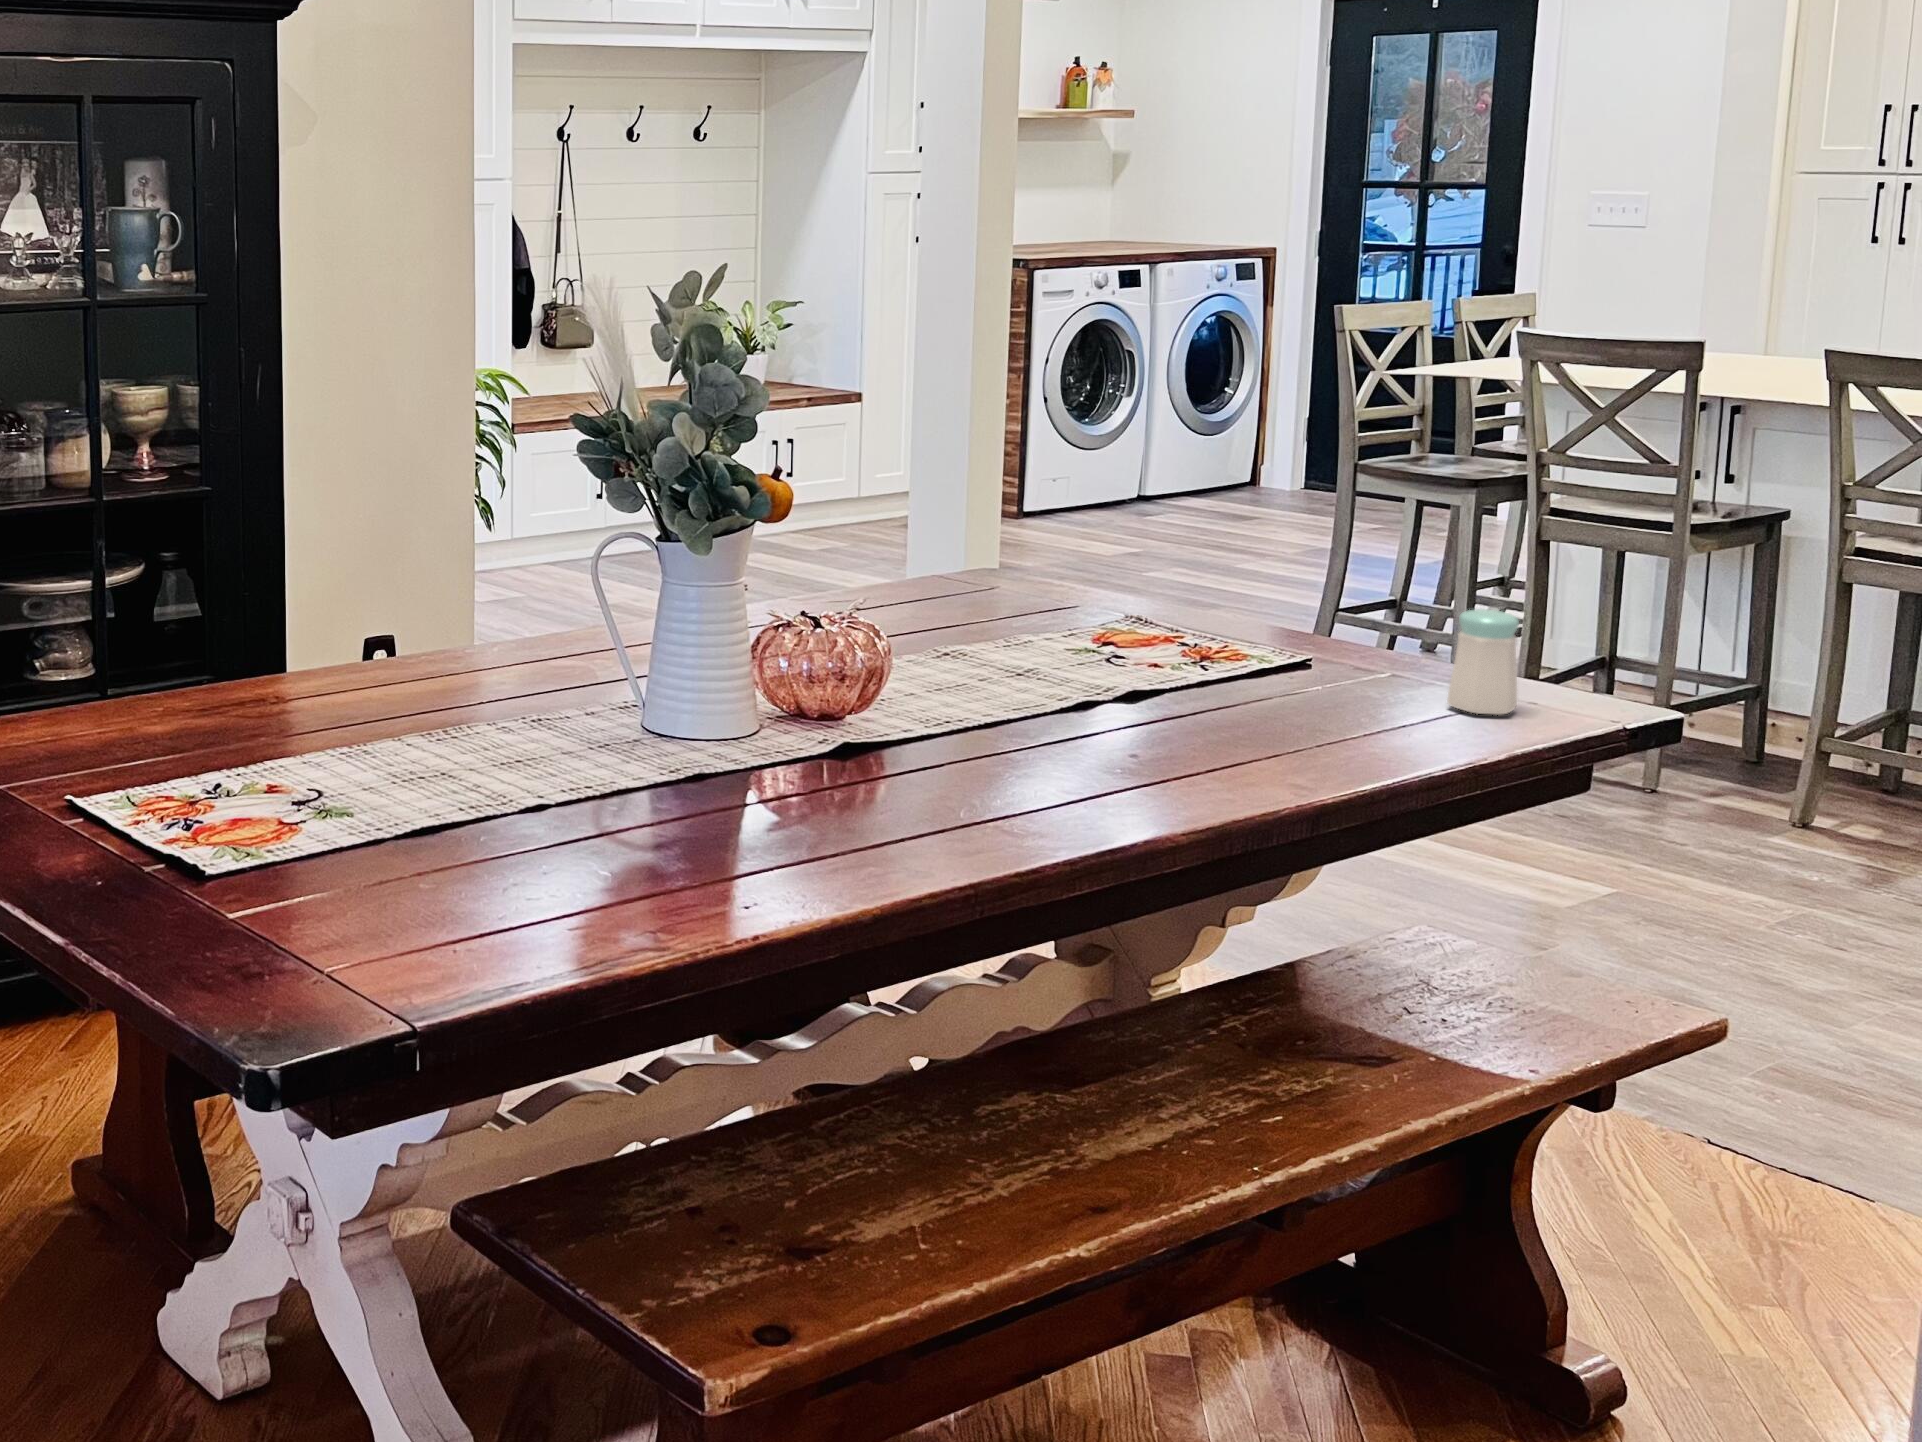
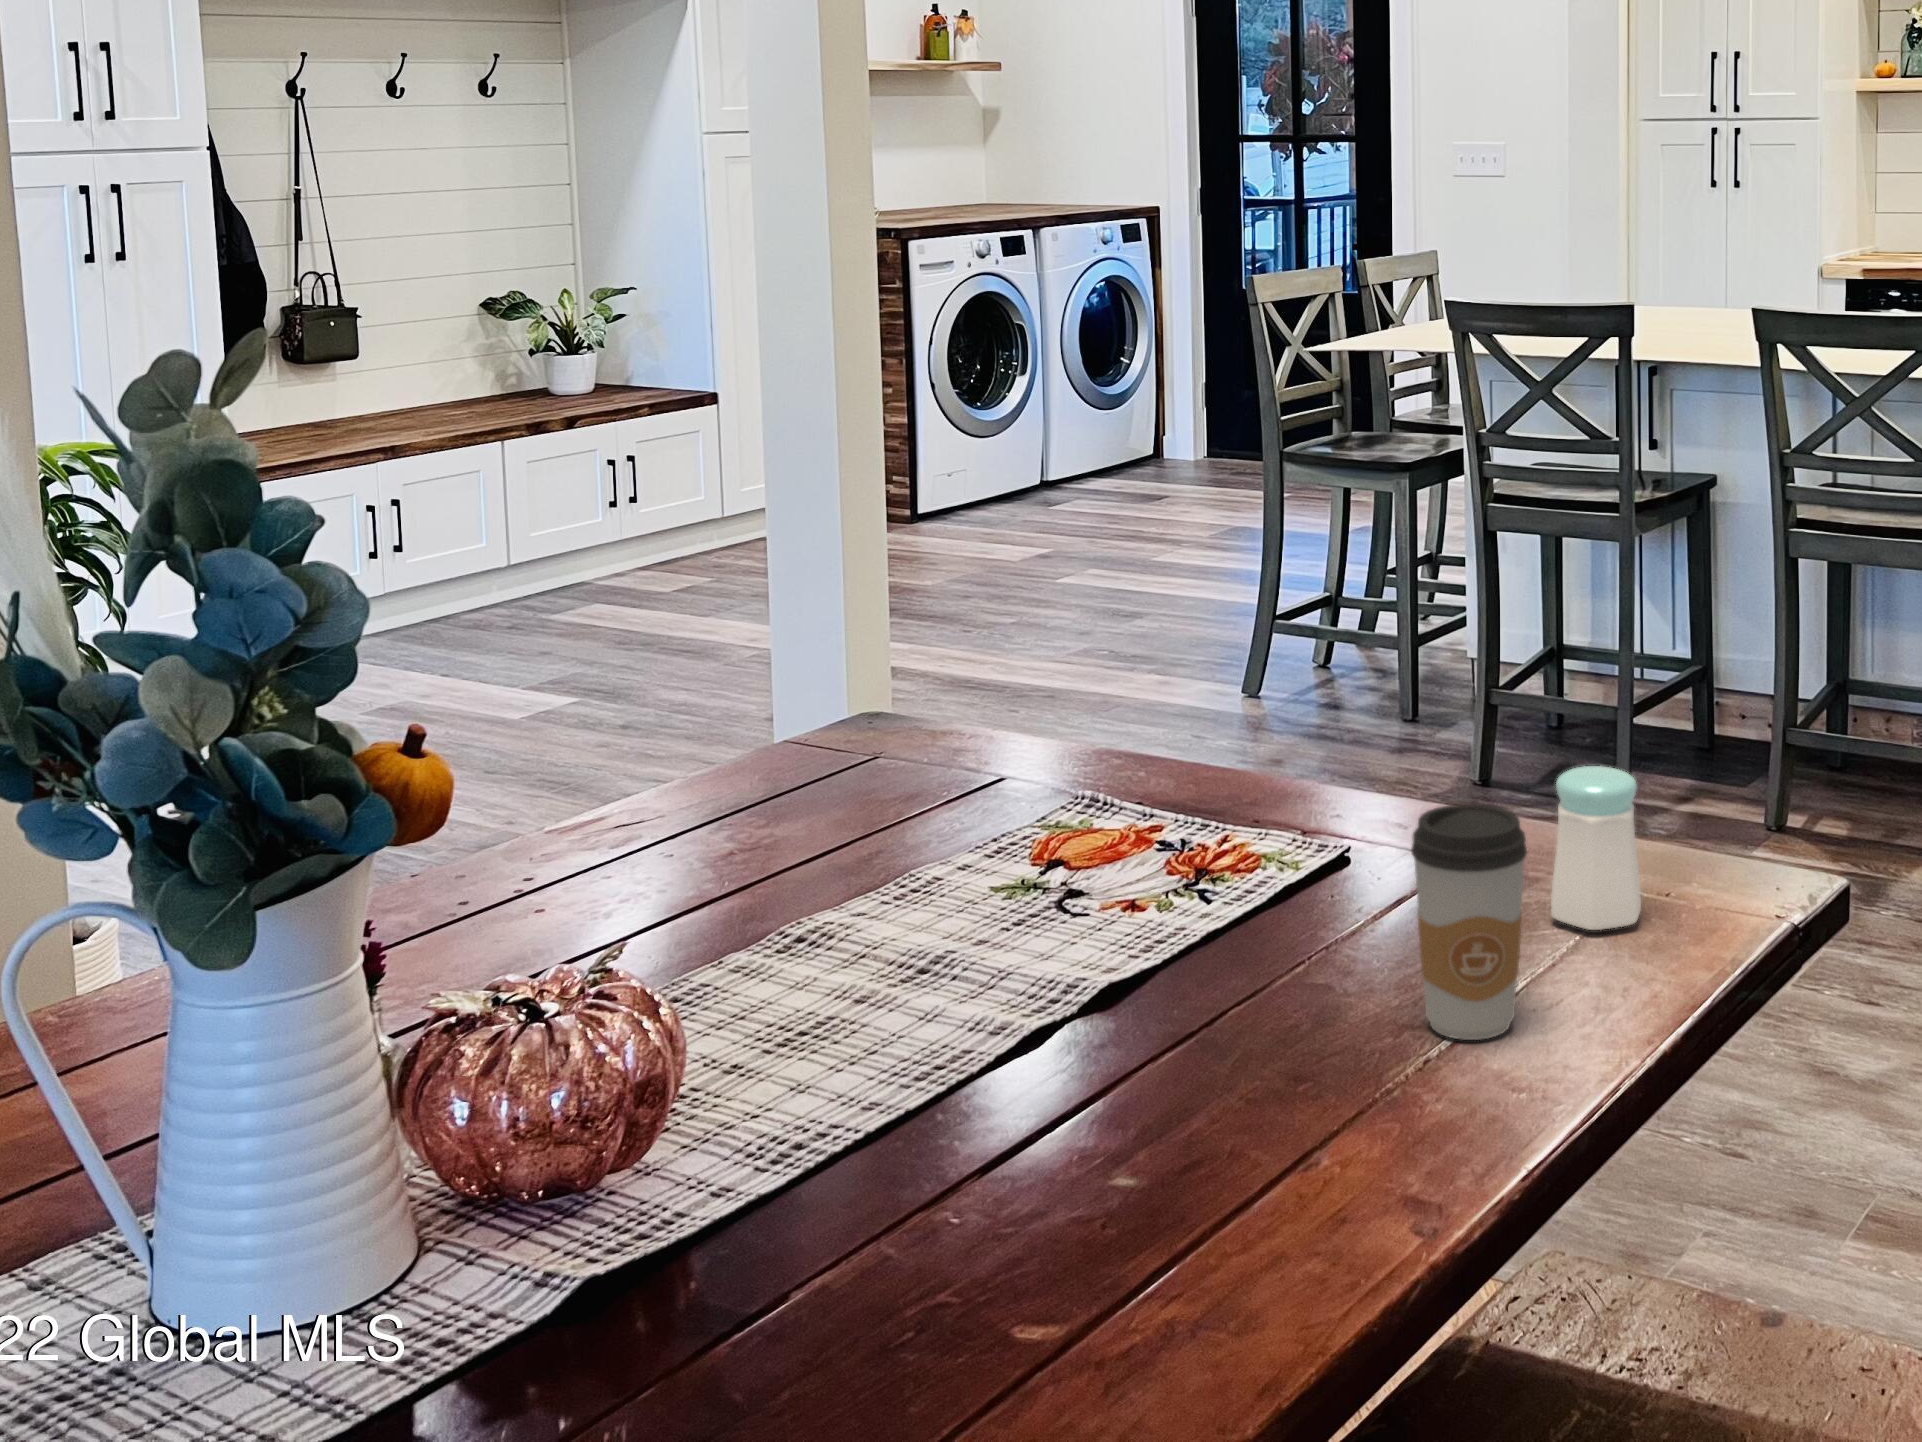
coffee cup: none [1336,604,1416,745] -> present [1411,804,1527,1040]

